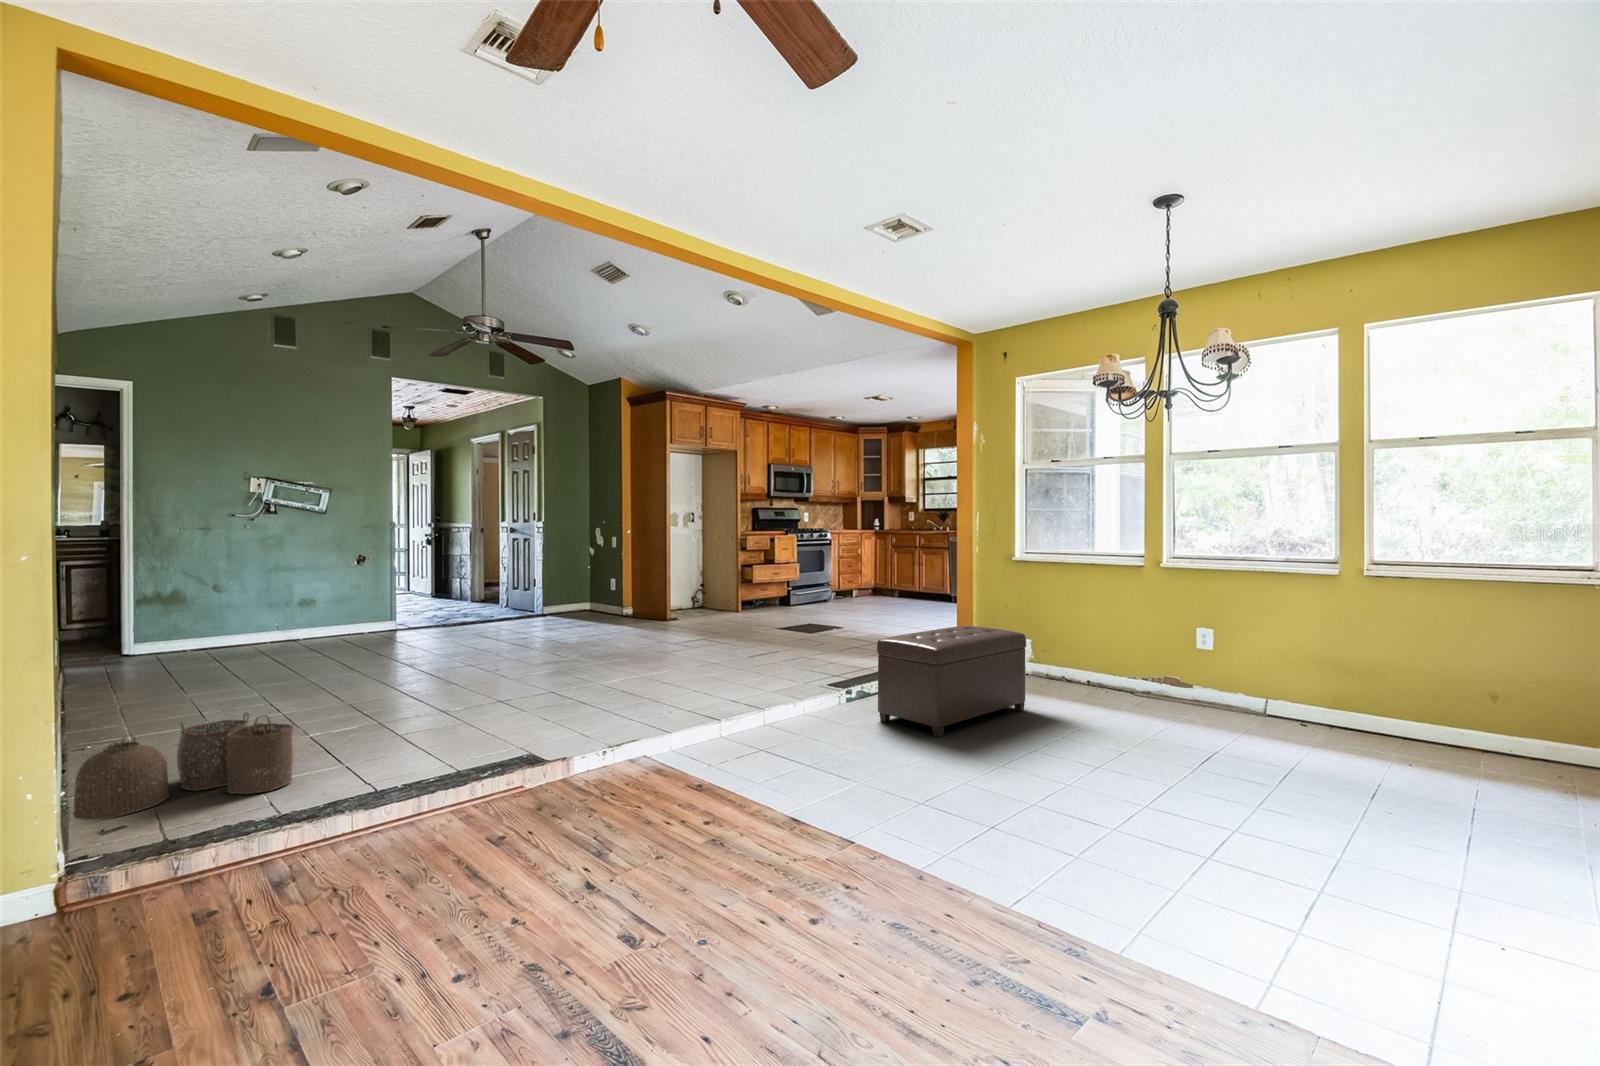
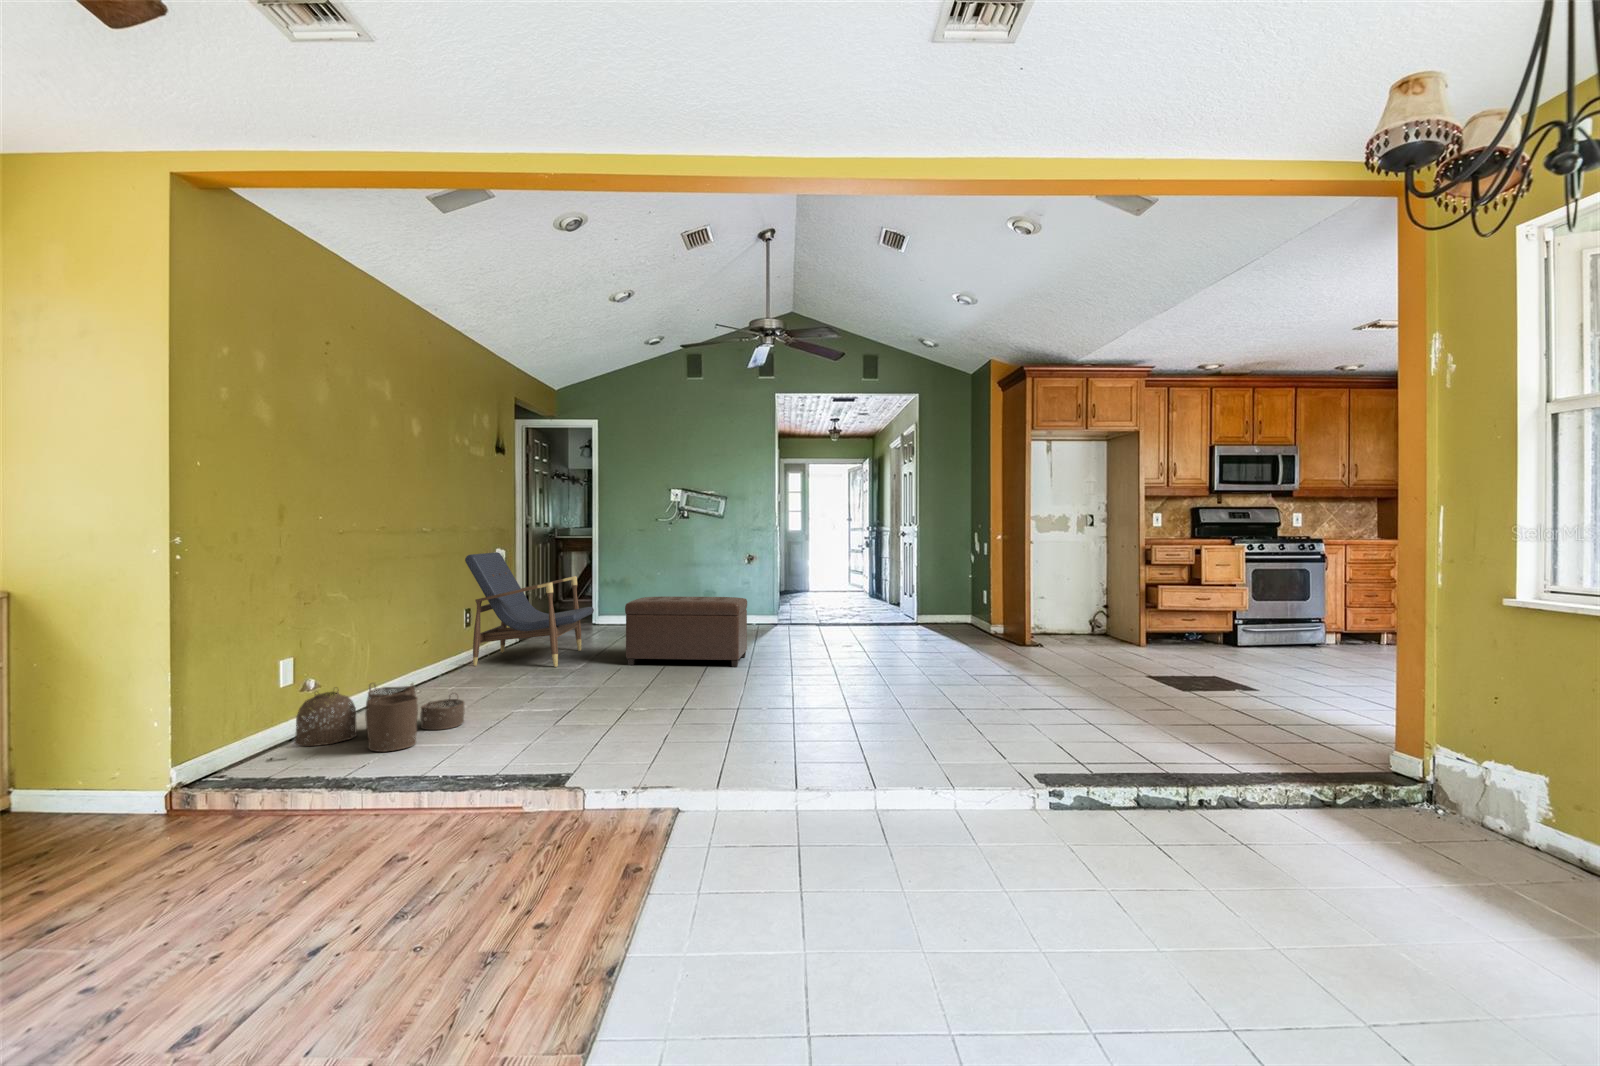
lounge chair: none [47,557,250,717] -> present [465,552,594,667]
ottoman: present [877,626,1026,737] -> present [625,596,747,667]

